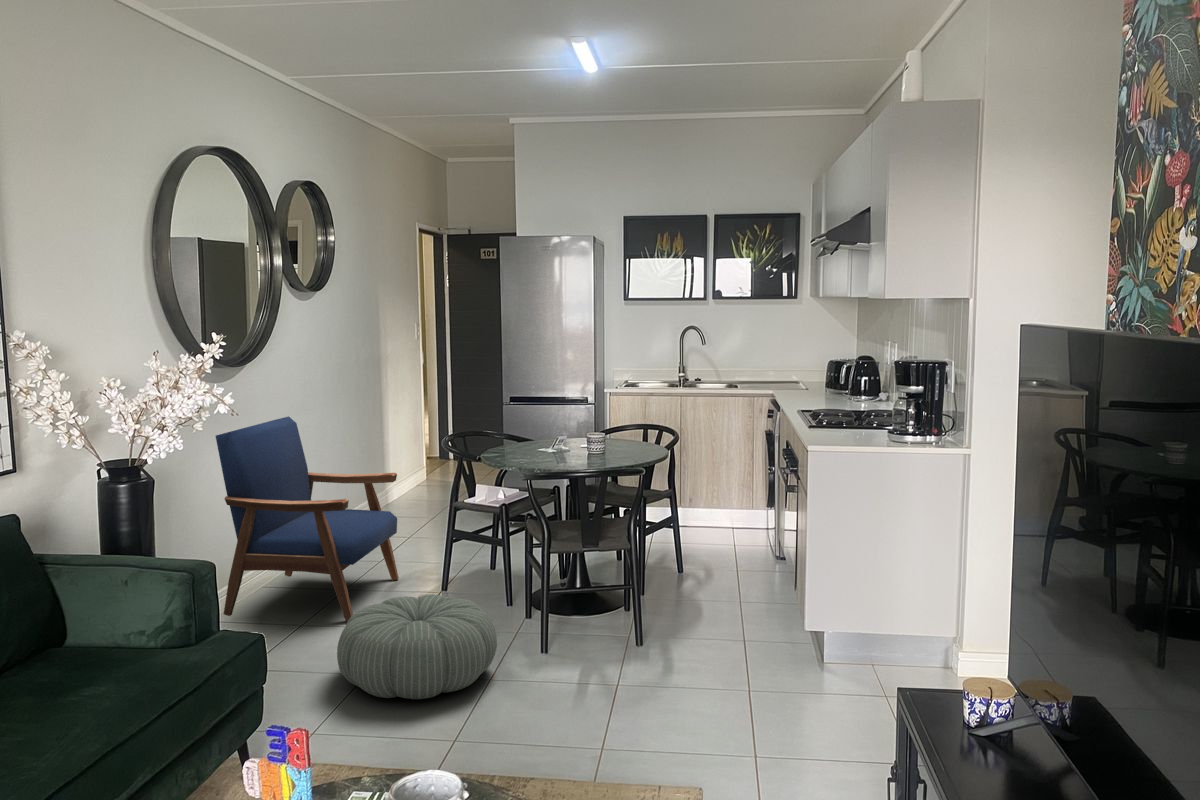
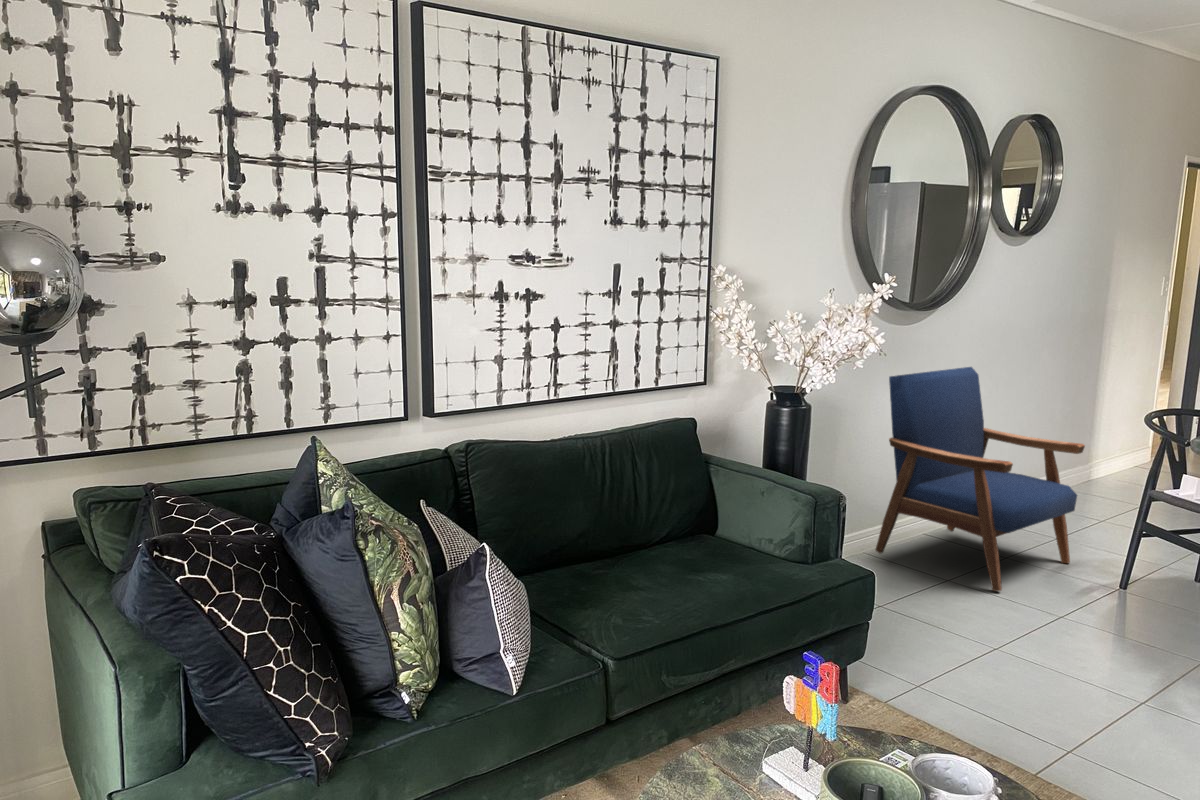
pouf: present [337,594,497,699] -> none [961,578,1160,702]

